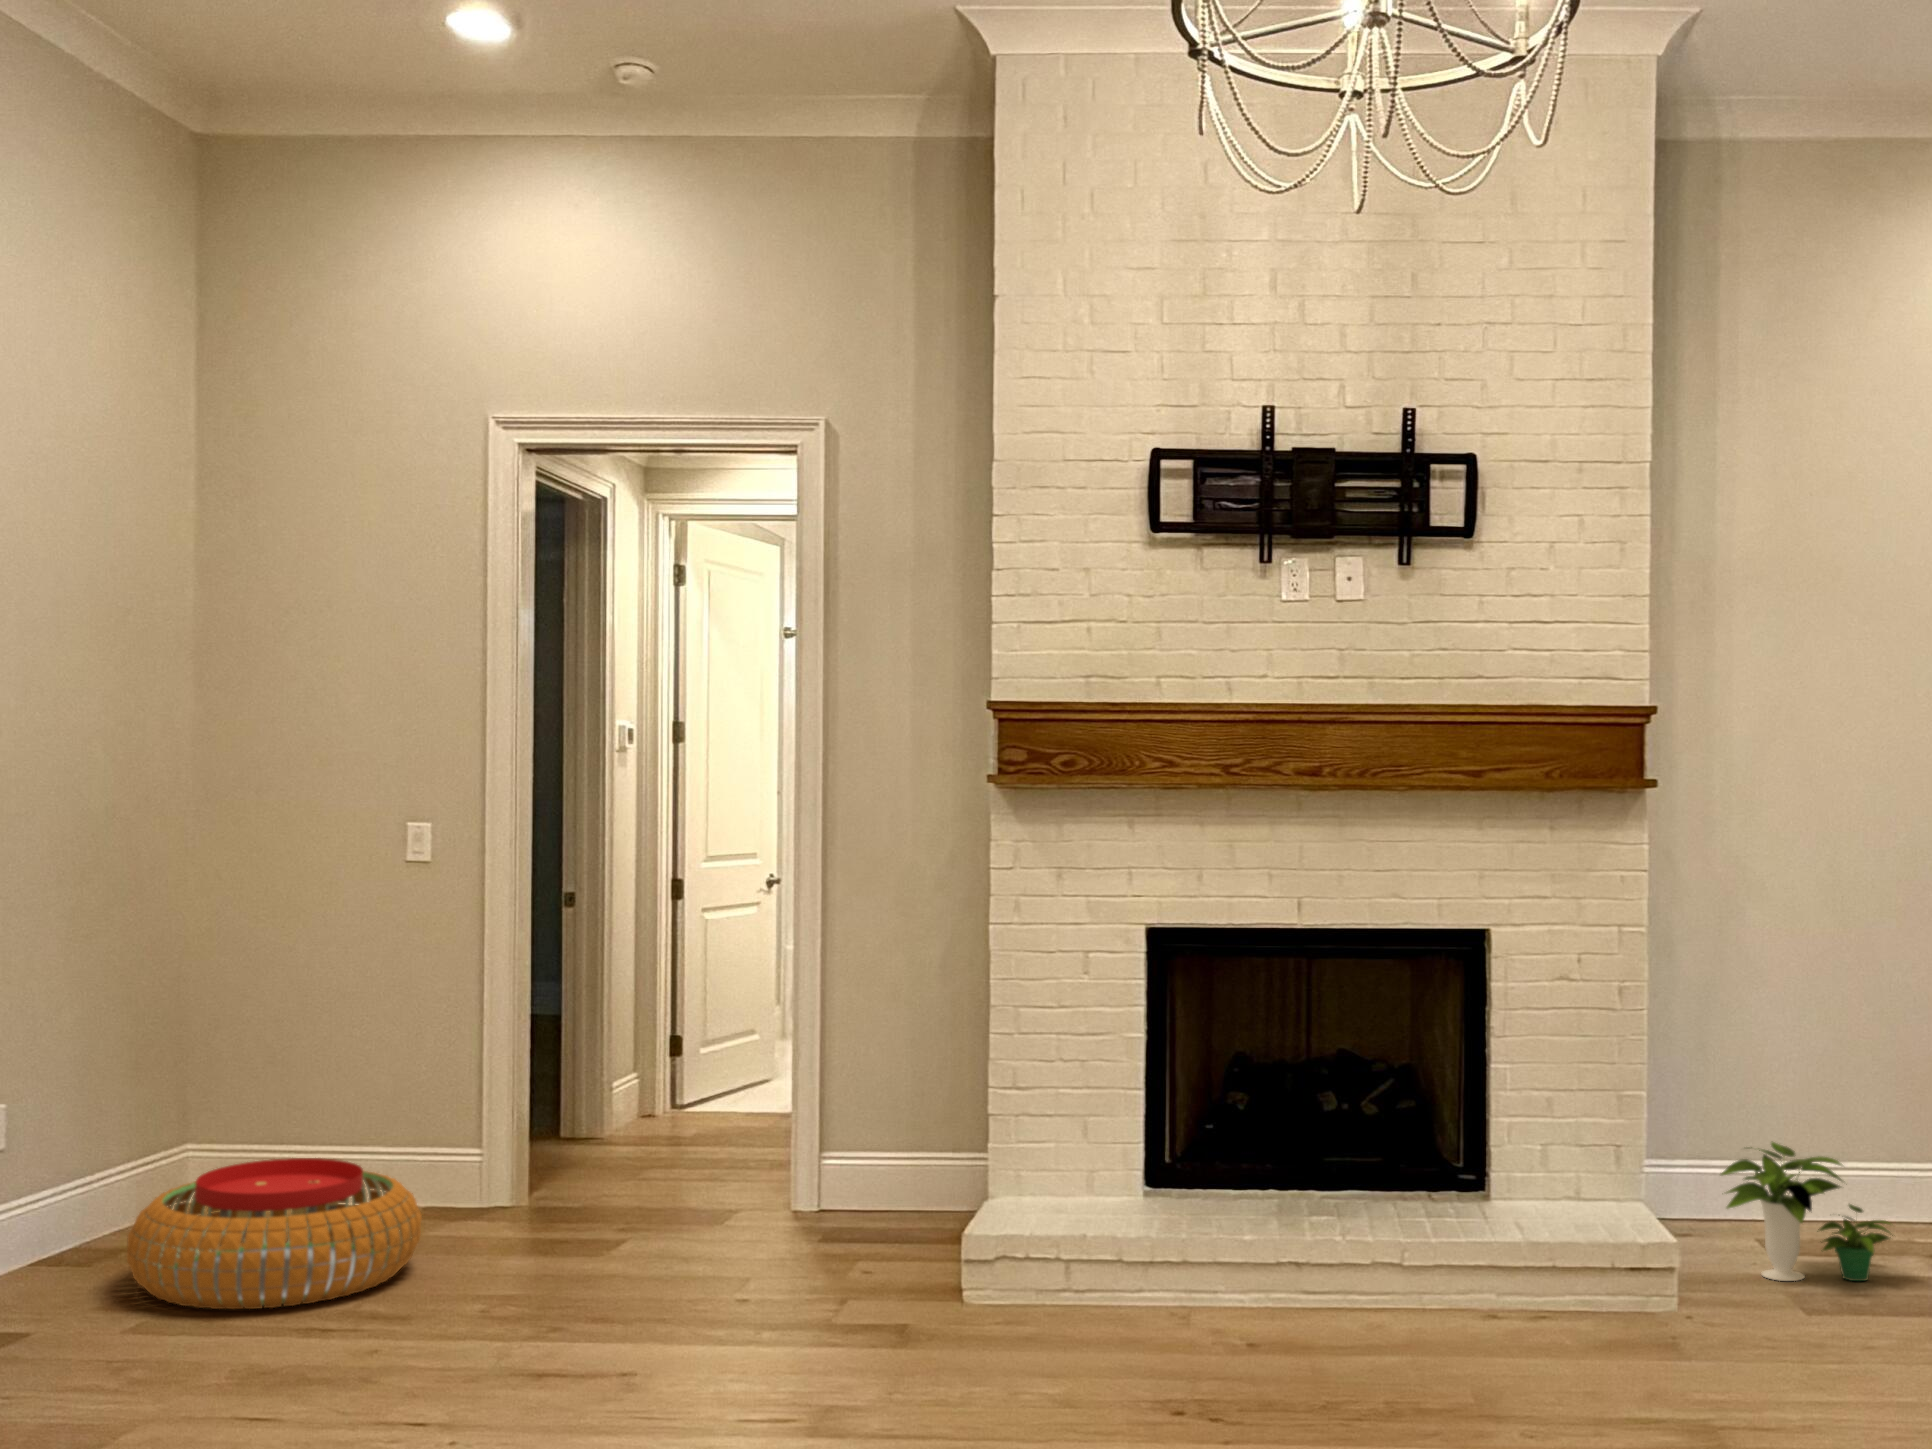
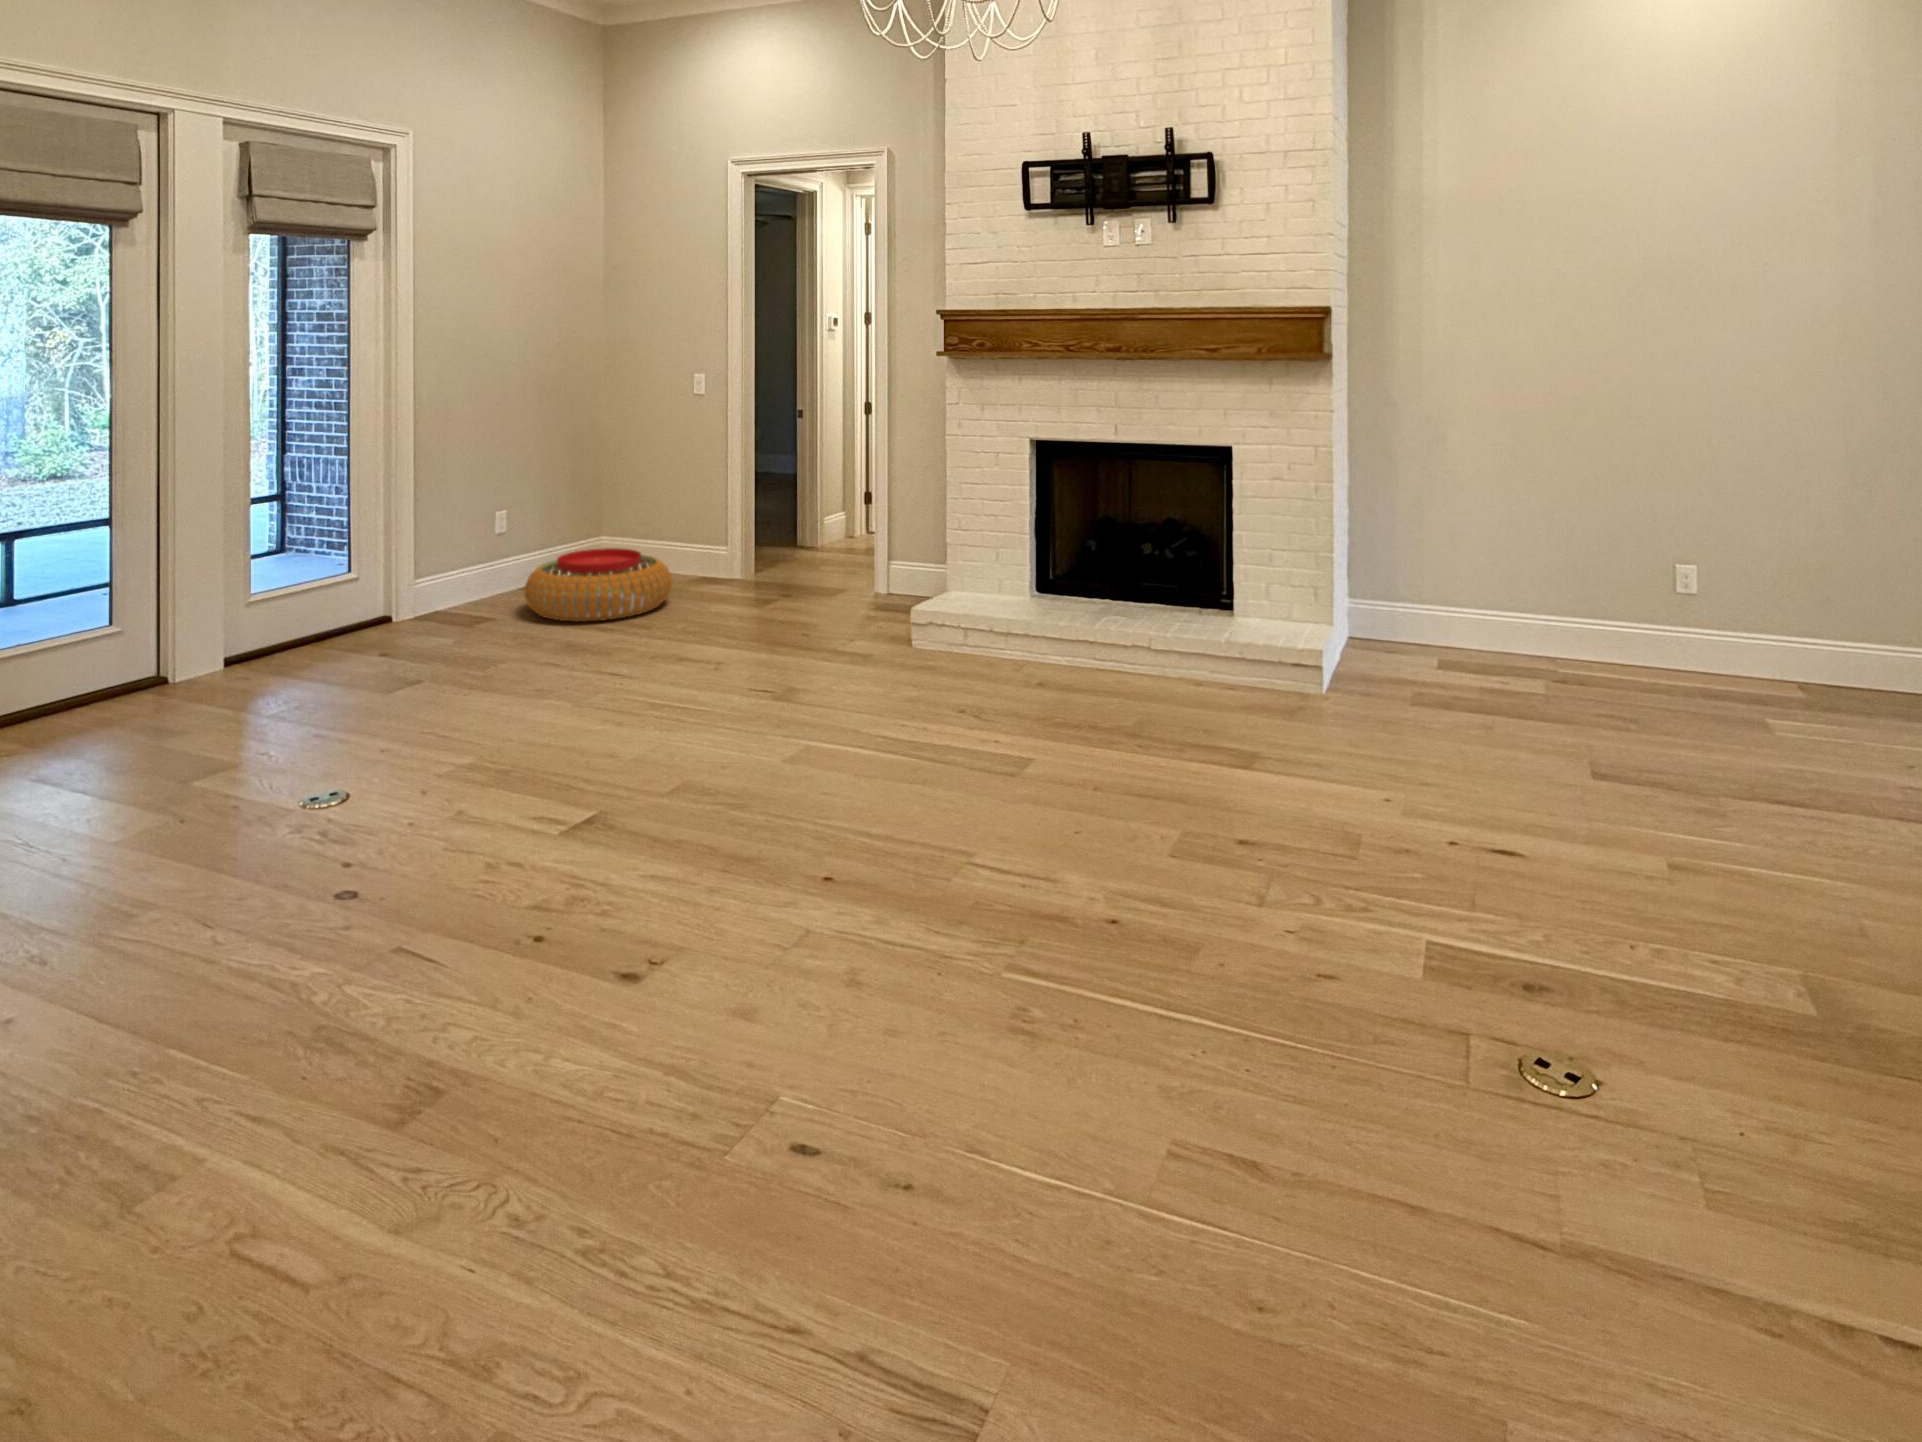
potted plant: present [1721,1142,1893,1281] -> none [1382,578,1499,666]

